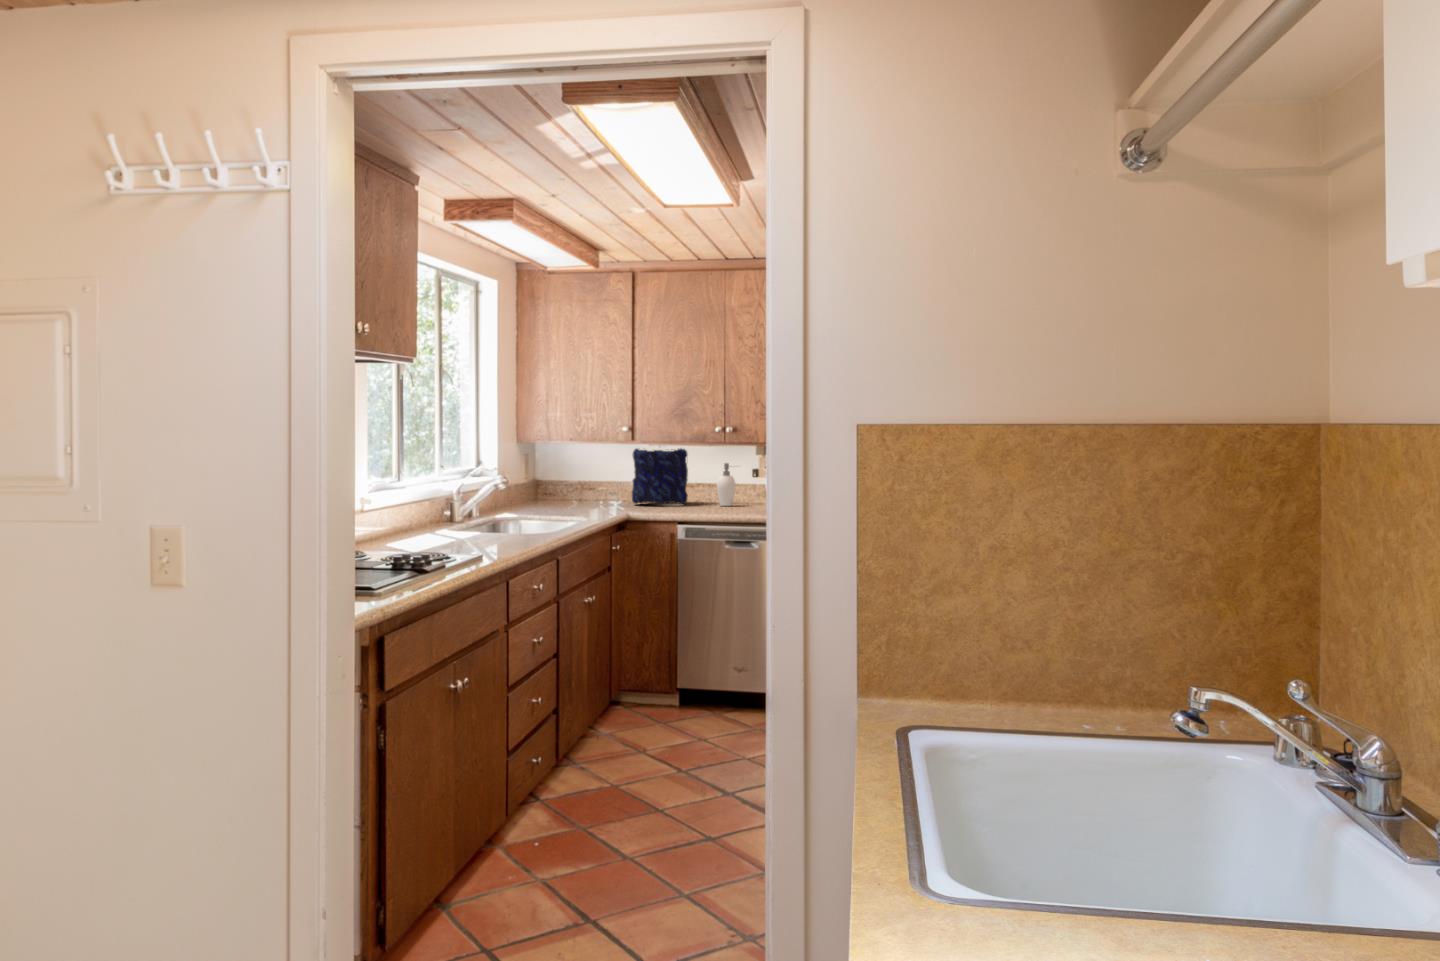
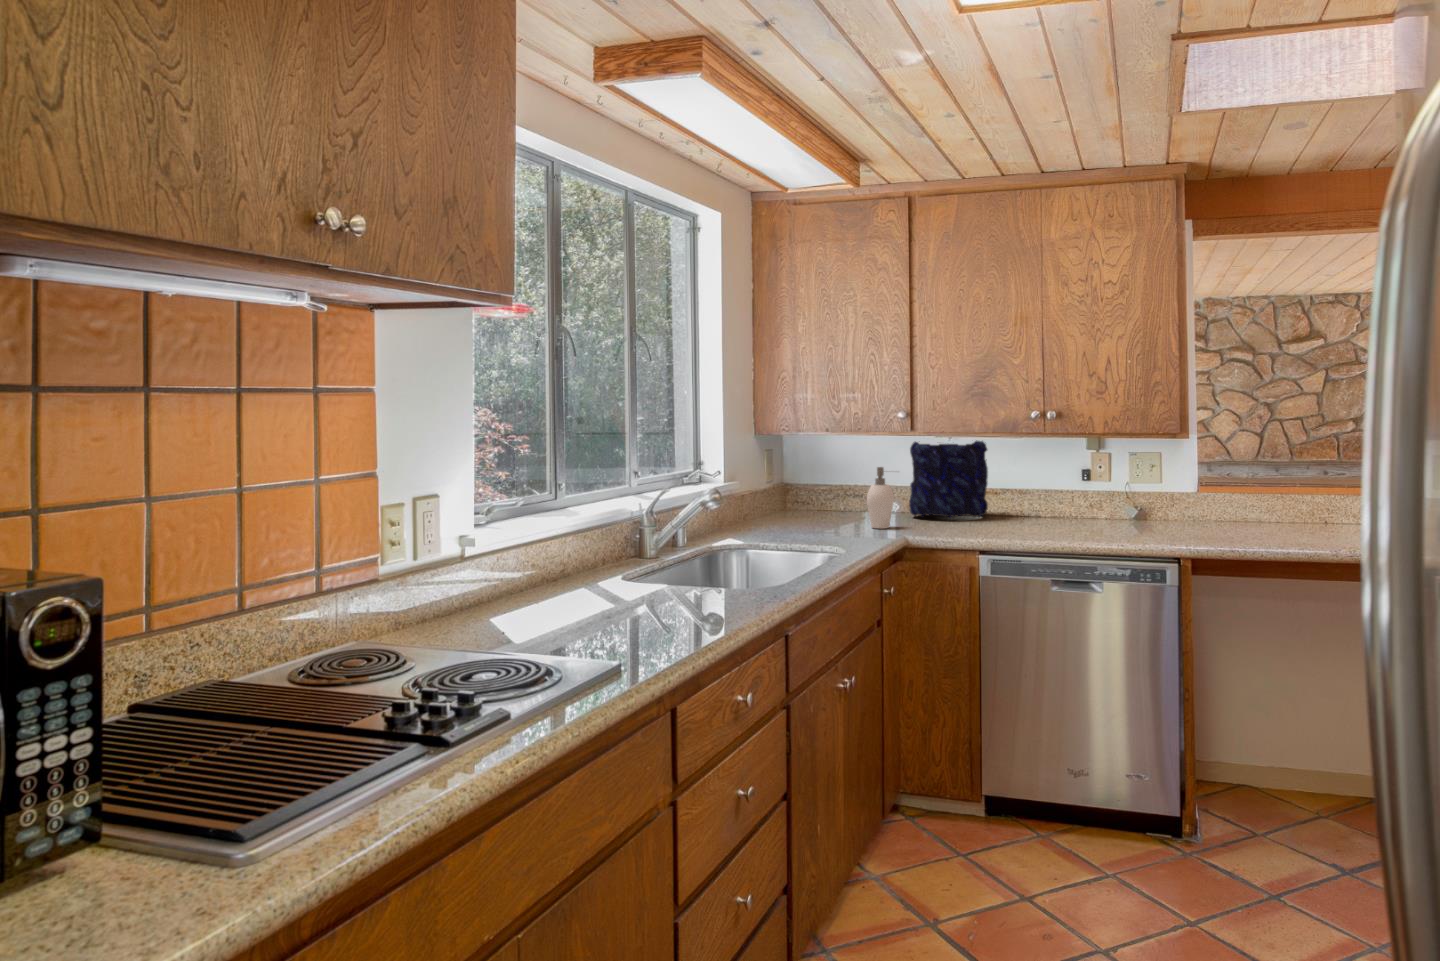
soap dispenser: present [717,463,736,506] -> present [867,467,894,529]

